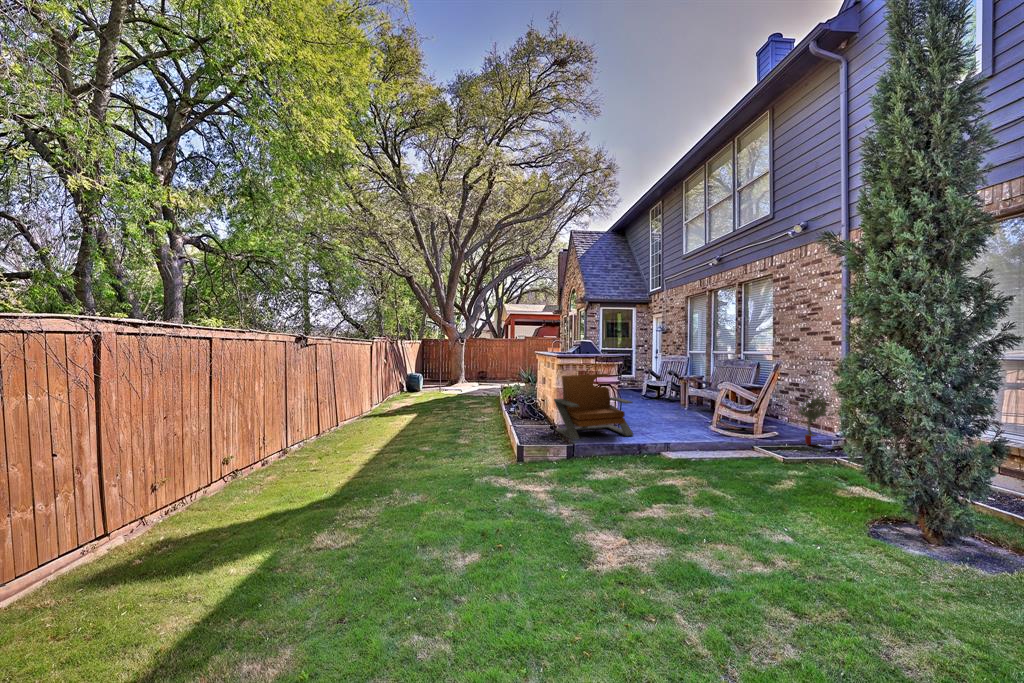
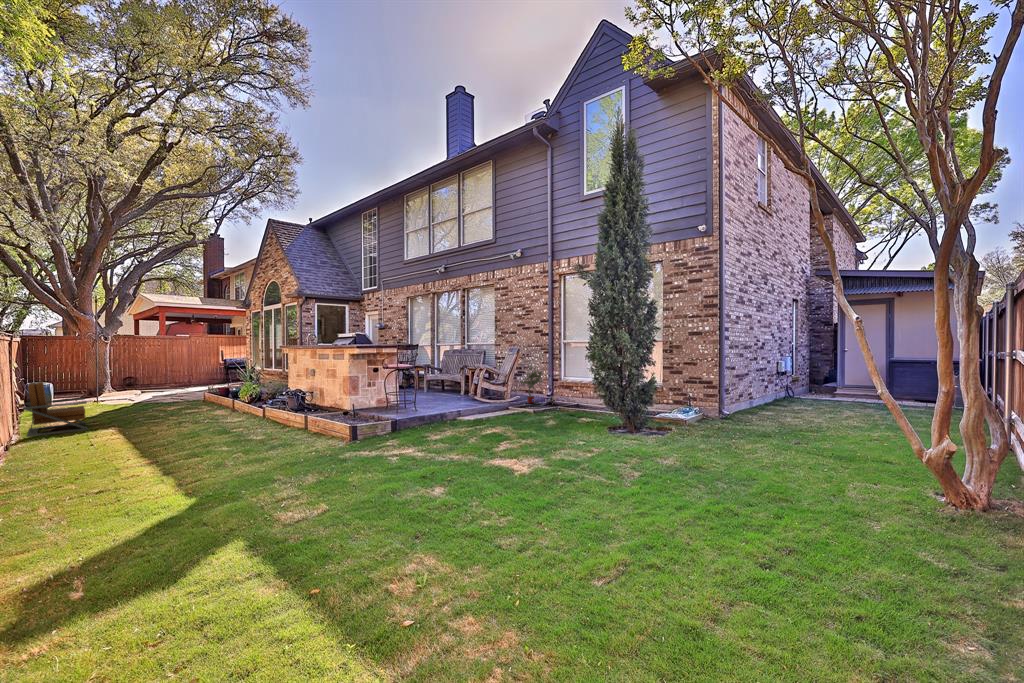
lounge chair: present [554,374,633,440] -> present [23,381,88,437]

